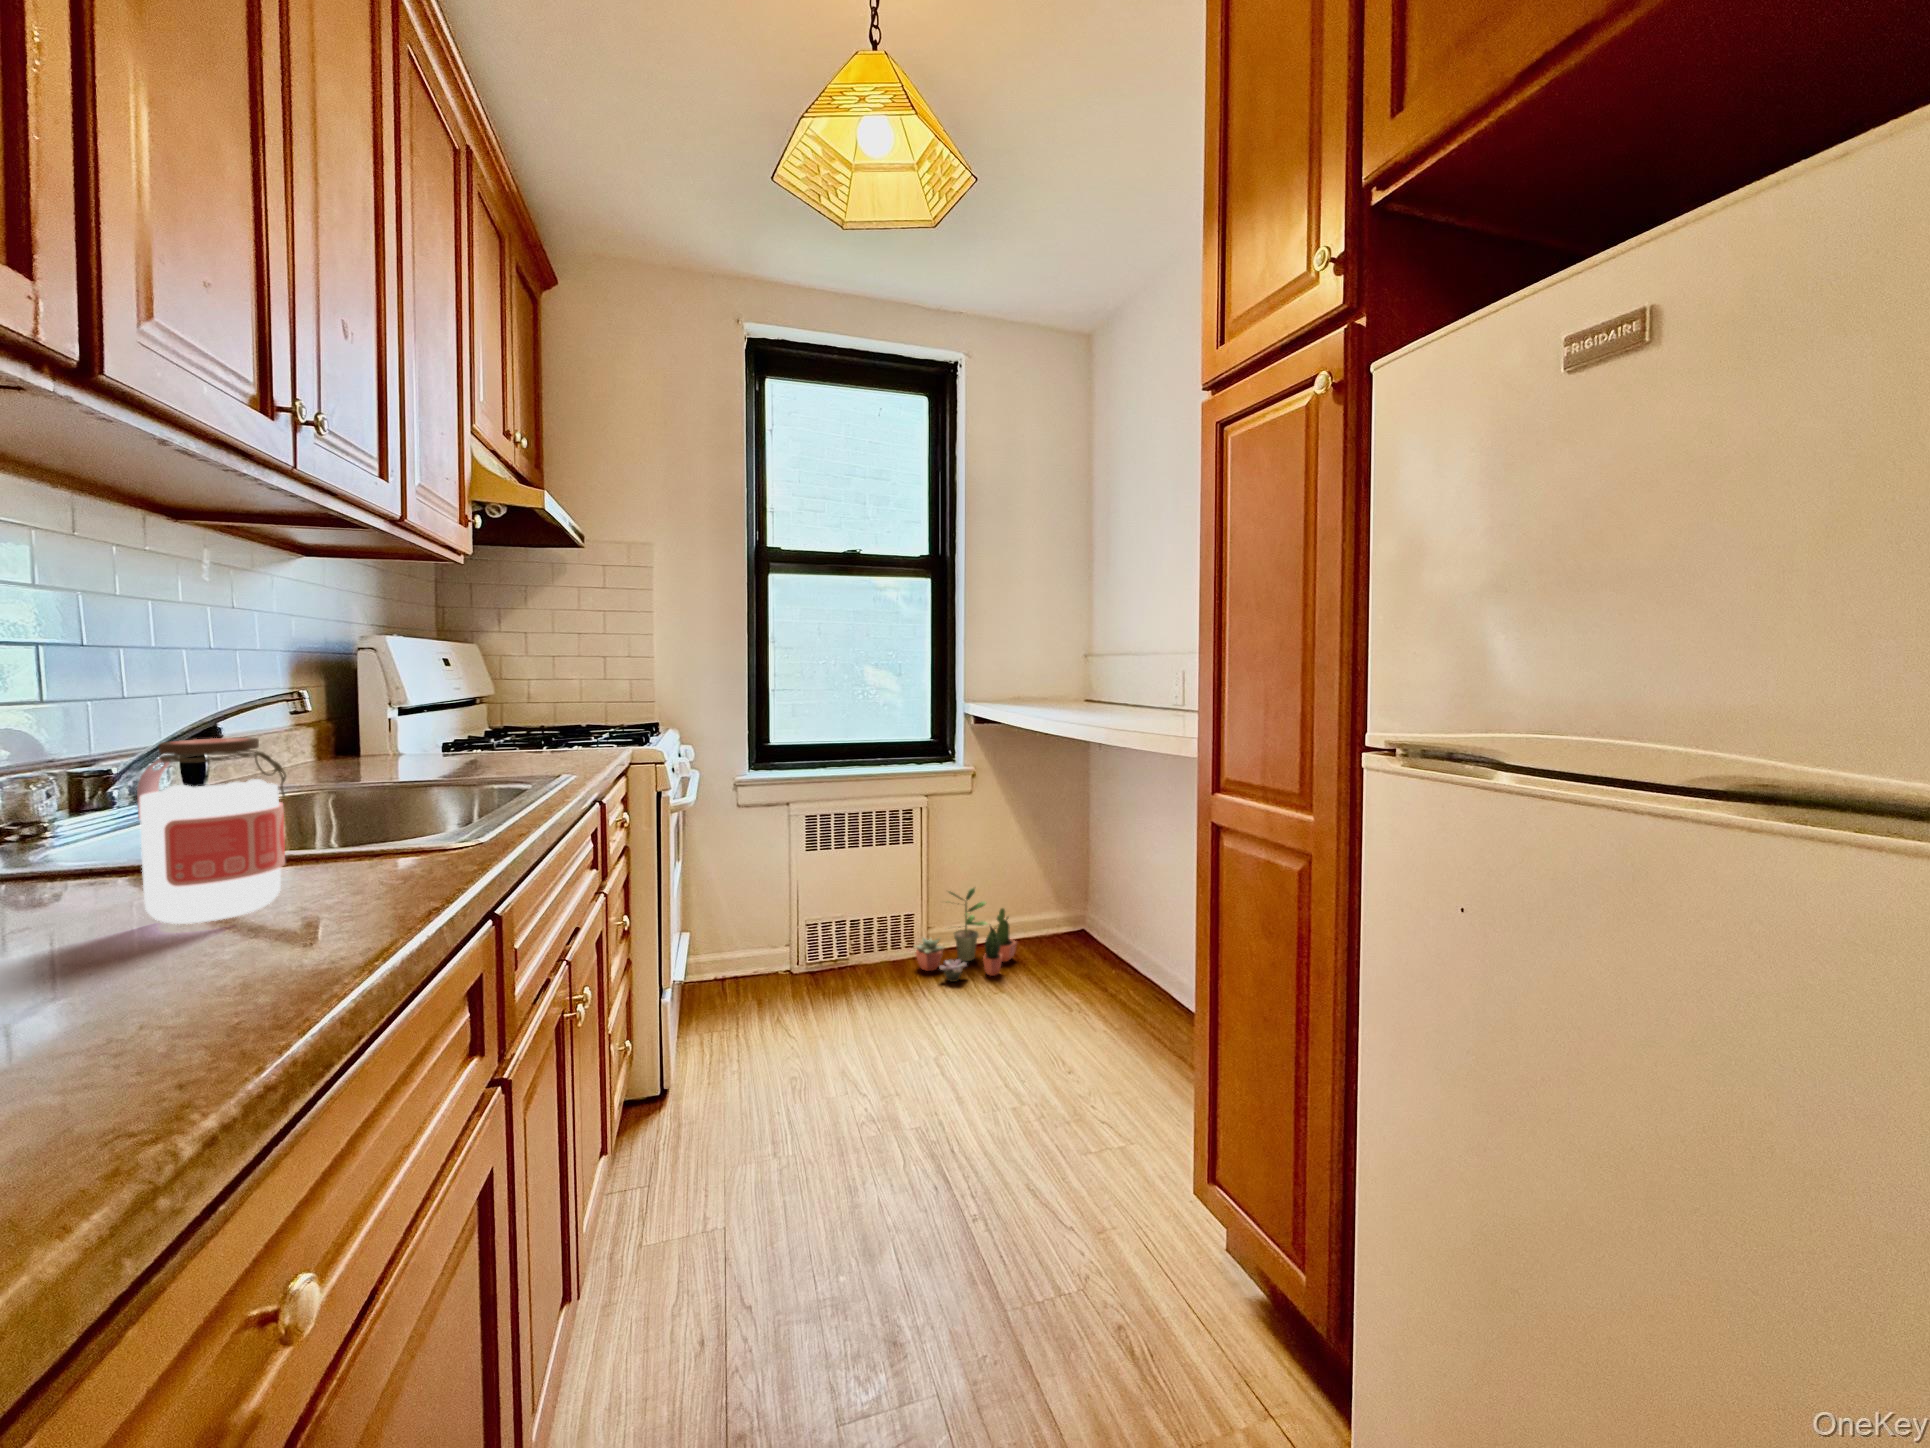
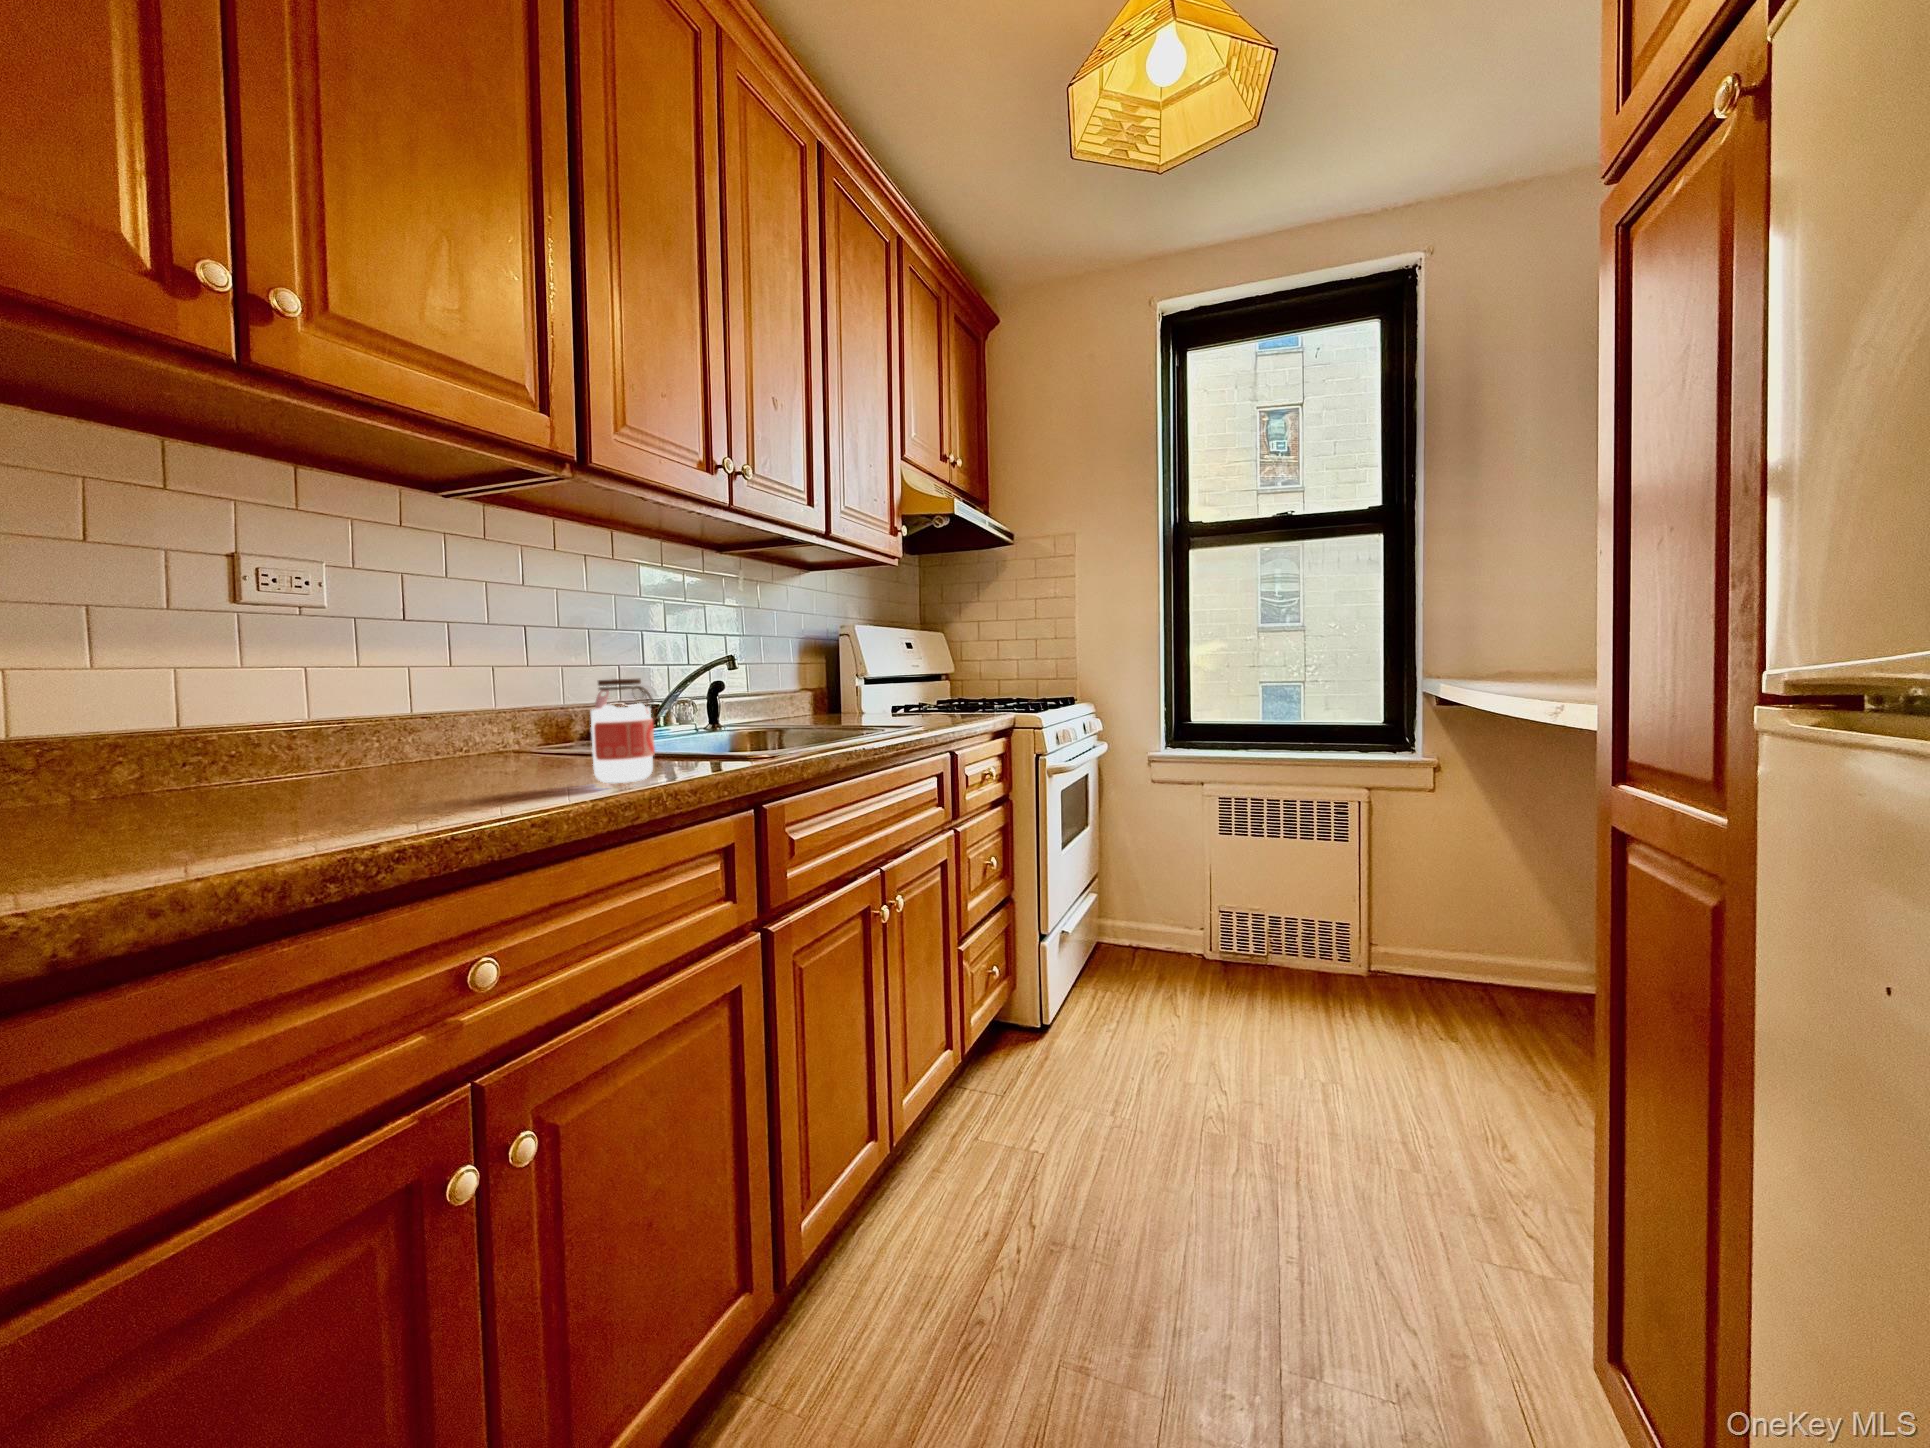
potted plant: present [914,888,1016,982] -> none [1344,905,1498,1023]

